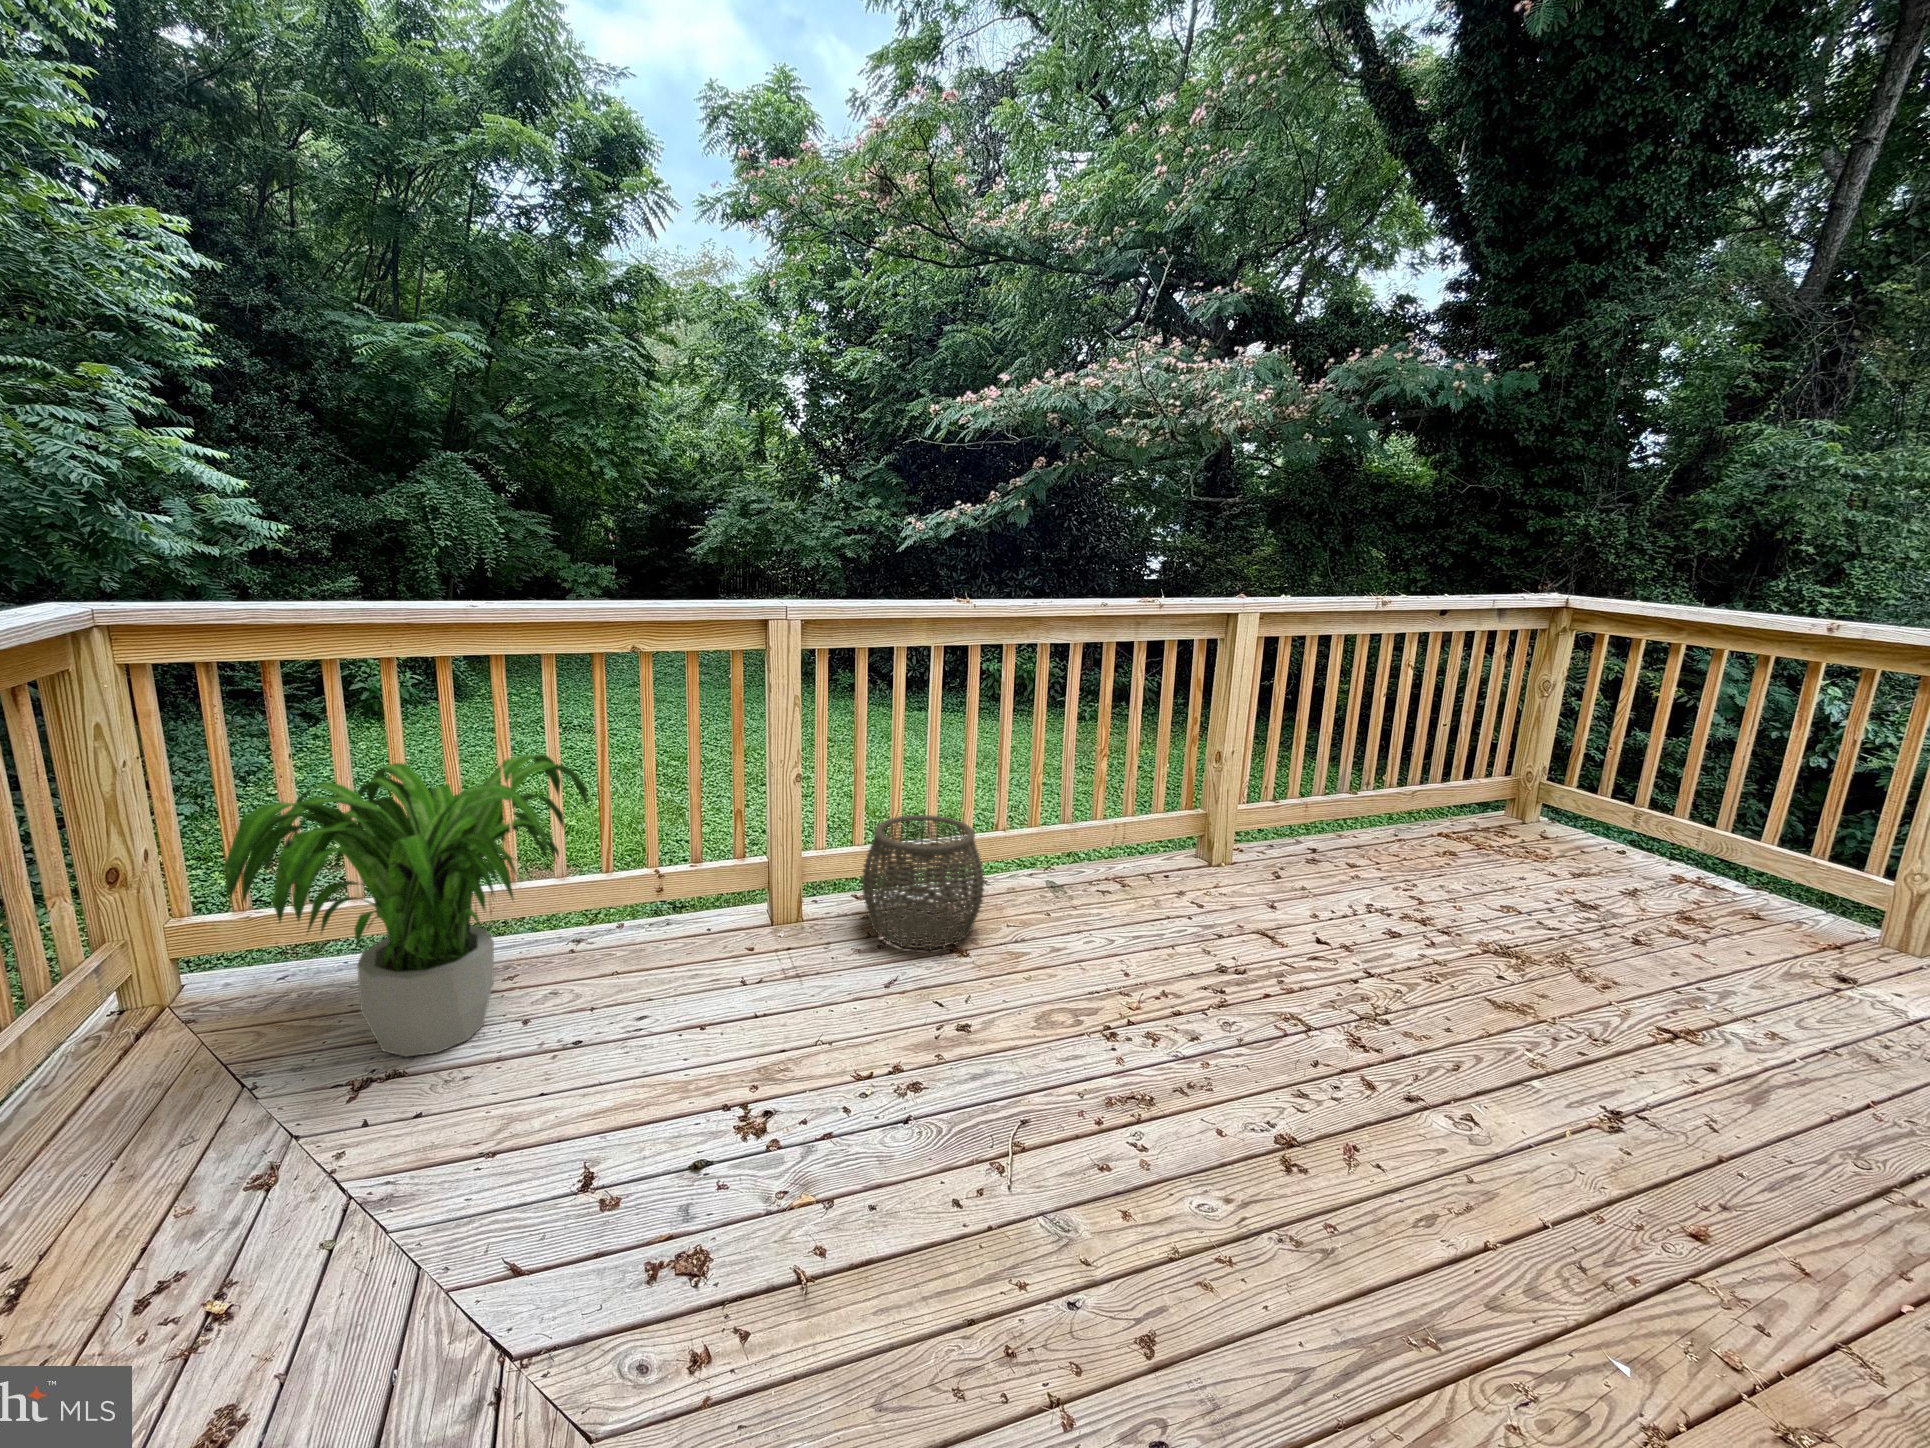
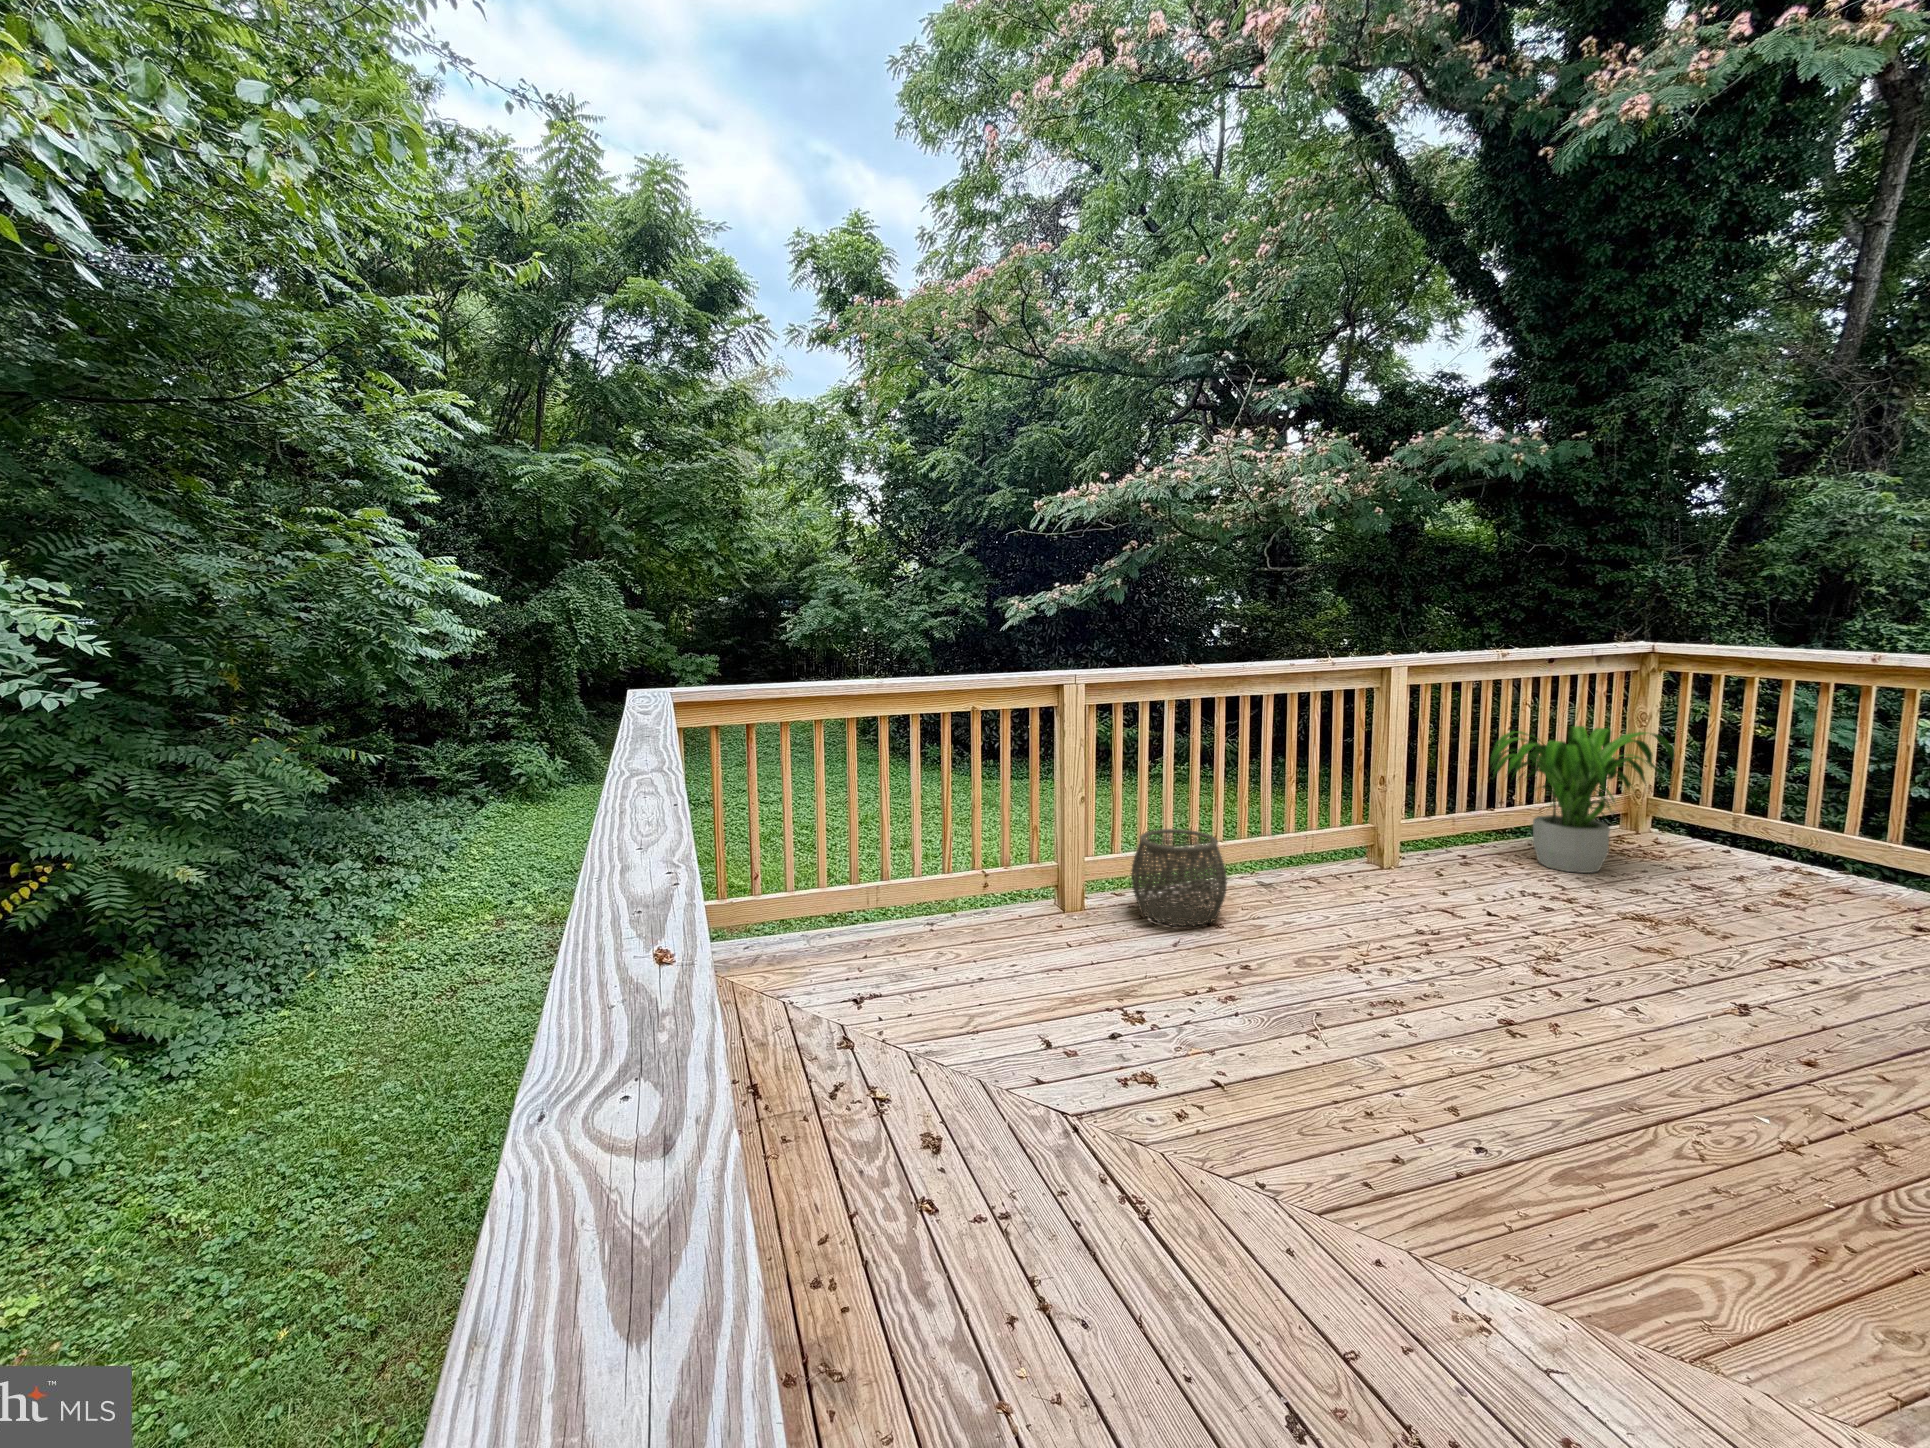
potted plant: present [224,754,588,1057] -> present [1490,726,1675,873]

